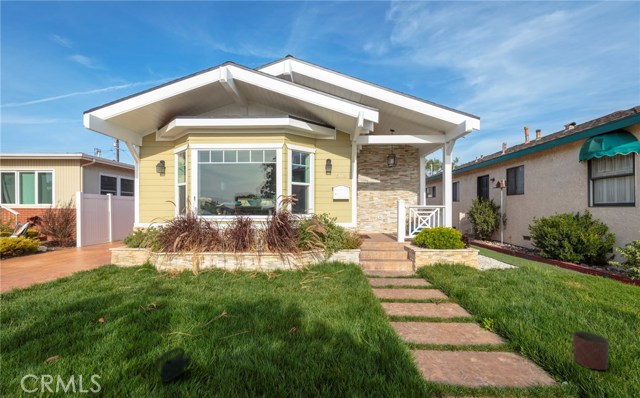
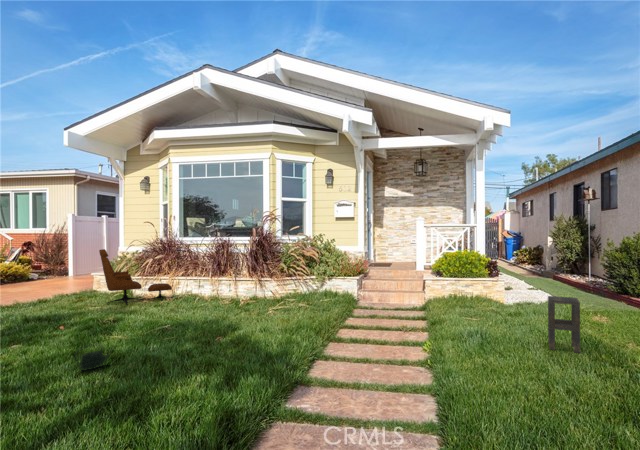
lounge chair: none [129,228,198,281] -> present [99,249,172,305]
side table: none [555,270,592,319] -> present [548,296,580,353]
planter: present [573,331,609,370] -> none [490,351,522,390]

